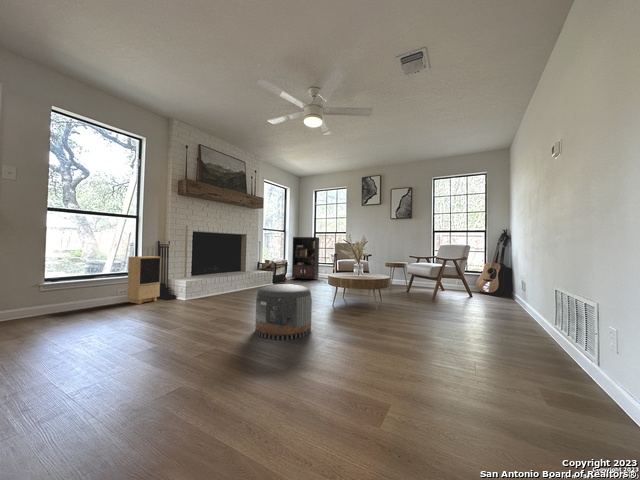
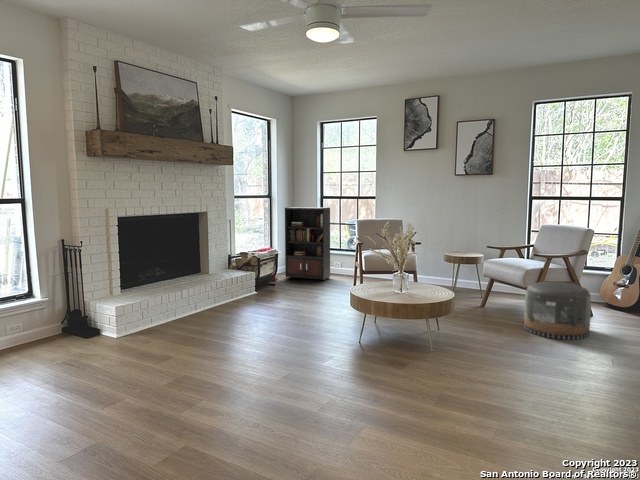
speaker: present [127,256,161,304] -> none [17,266,73,348]
pouf: present [255,284,312,340] -> present [524,282,591,340]

